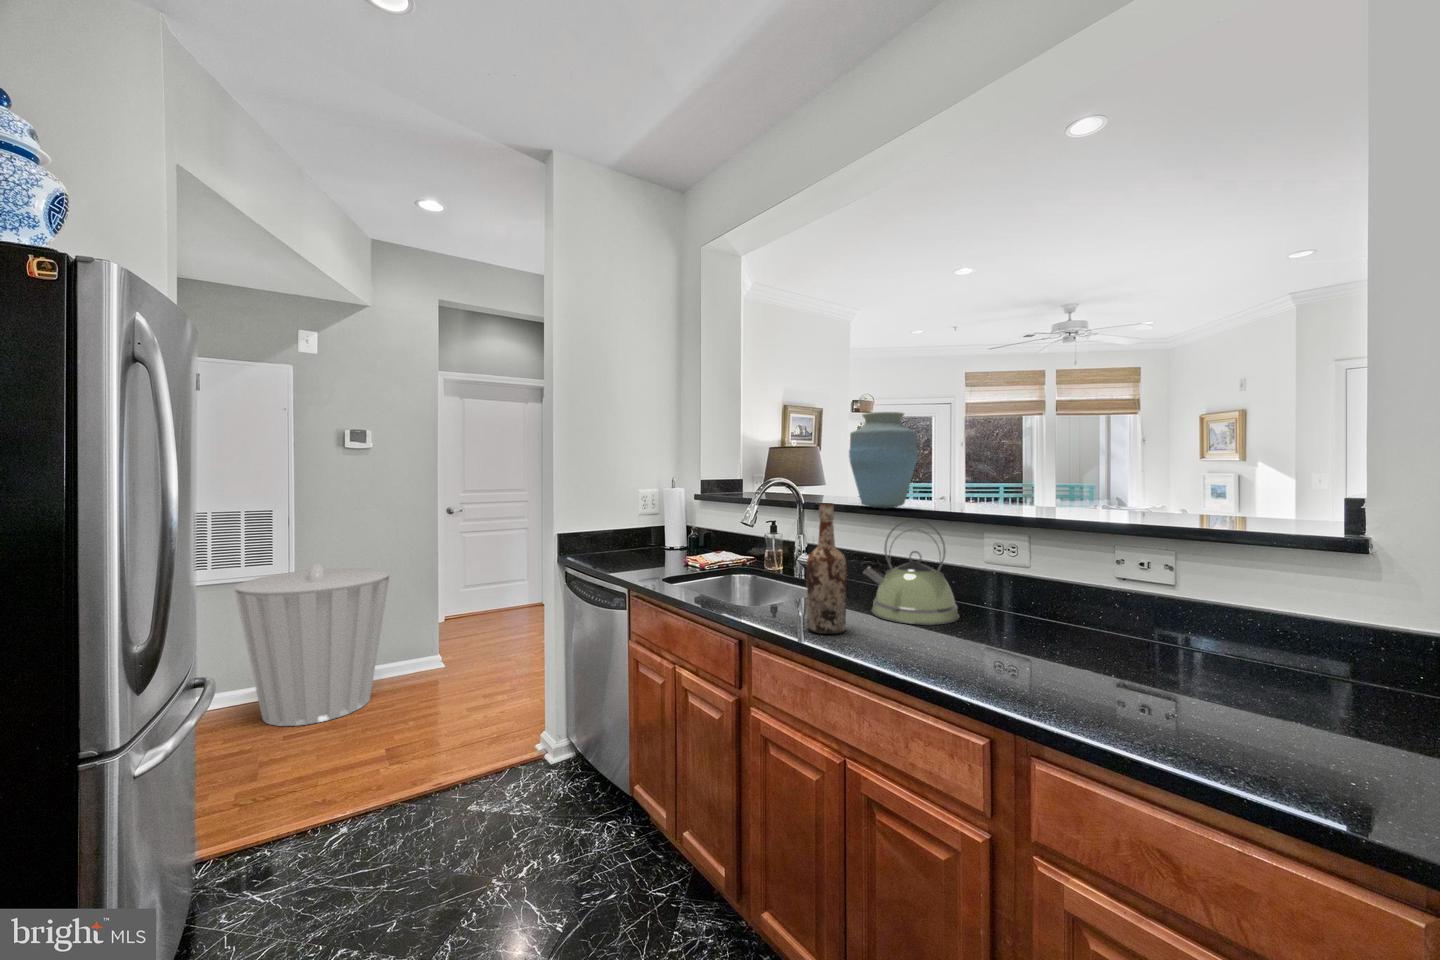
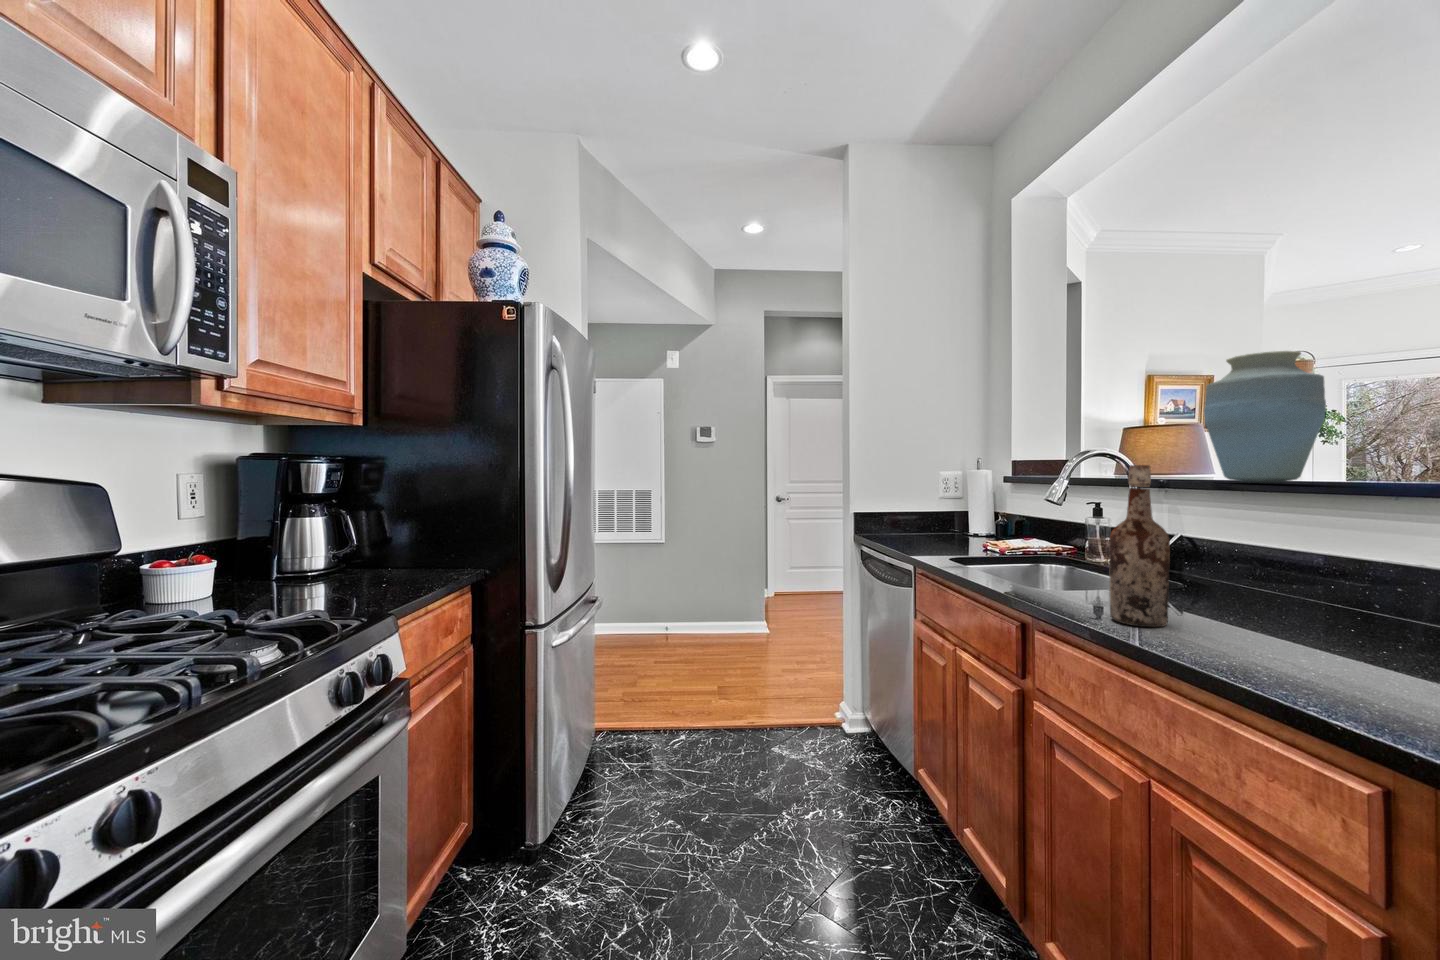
kettle: present [861,519,959,625] -> none [1207,492,1388,639]
trash can: present [234,563,389,726] -> none [624,531,726,657]

